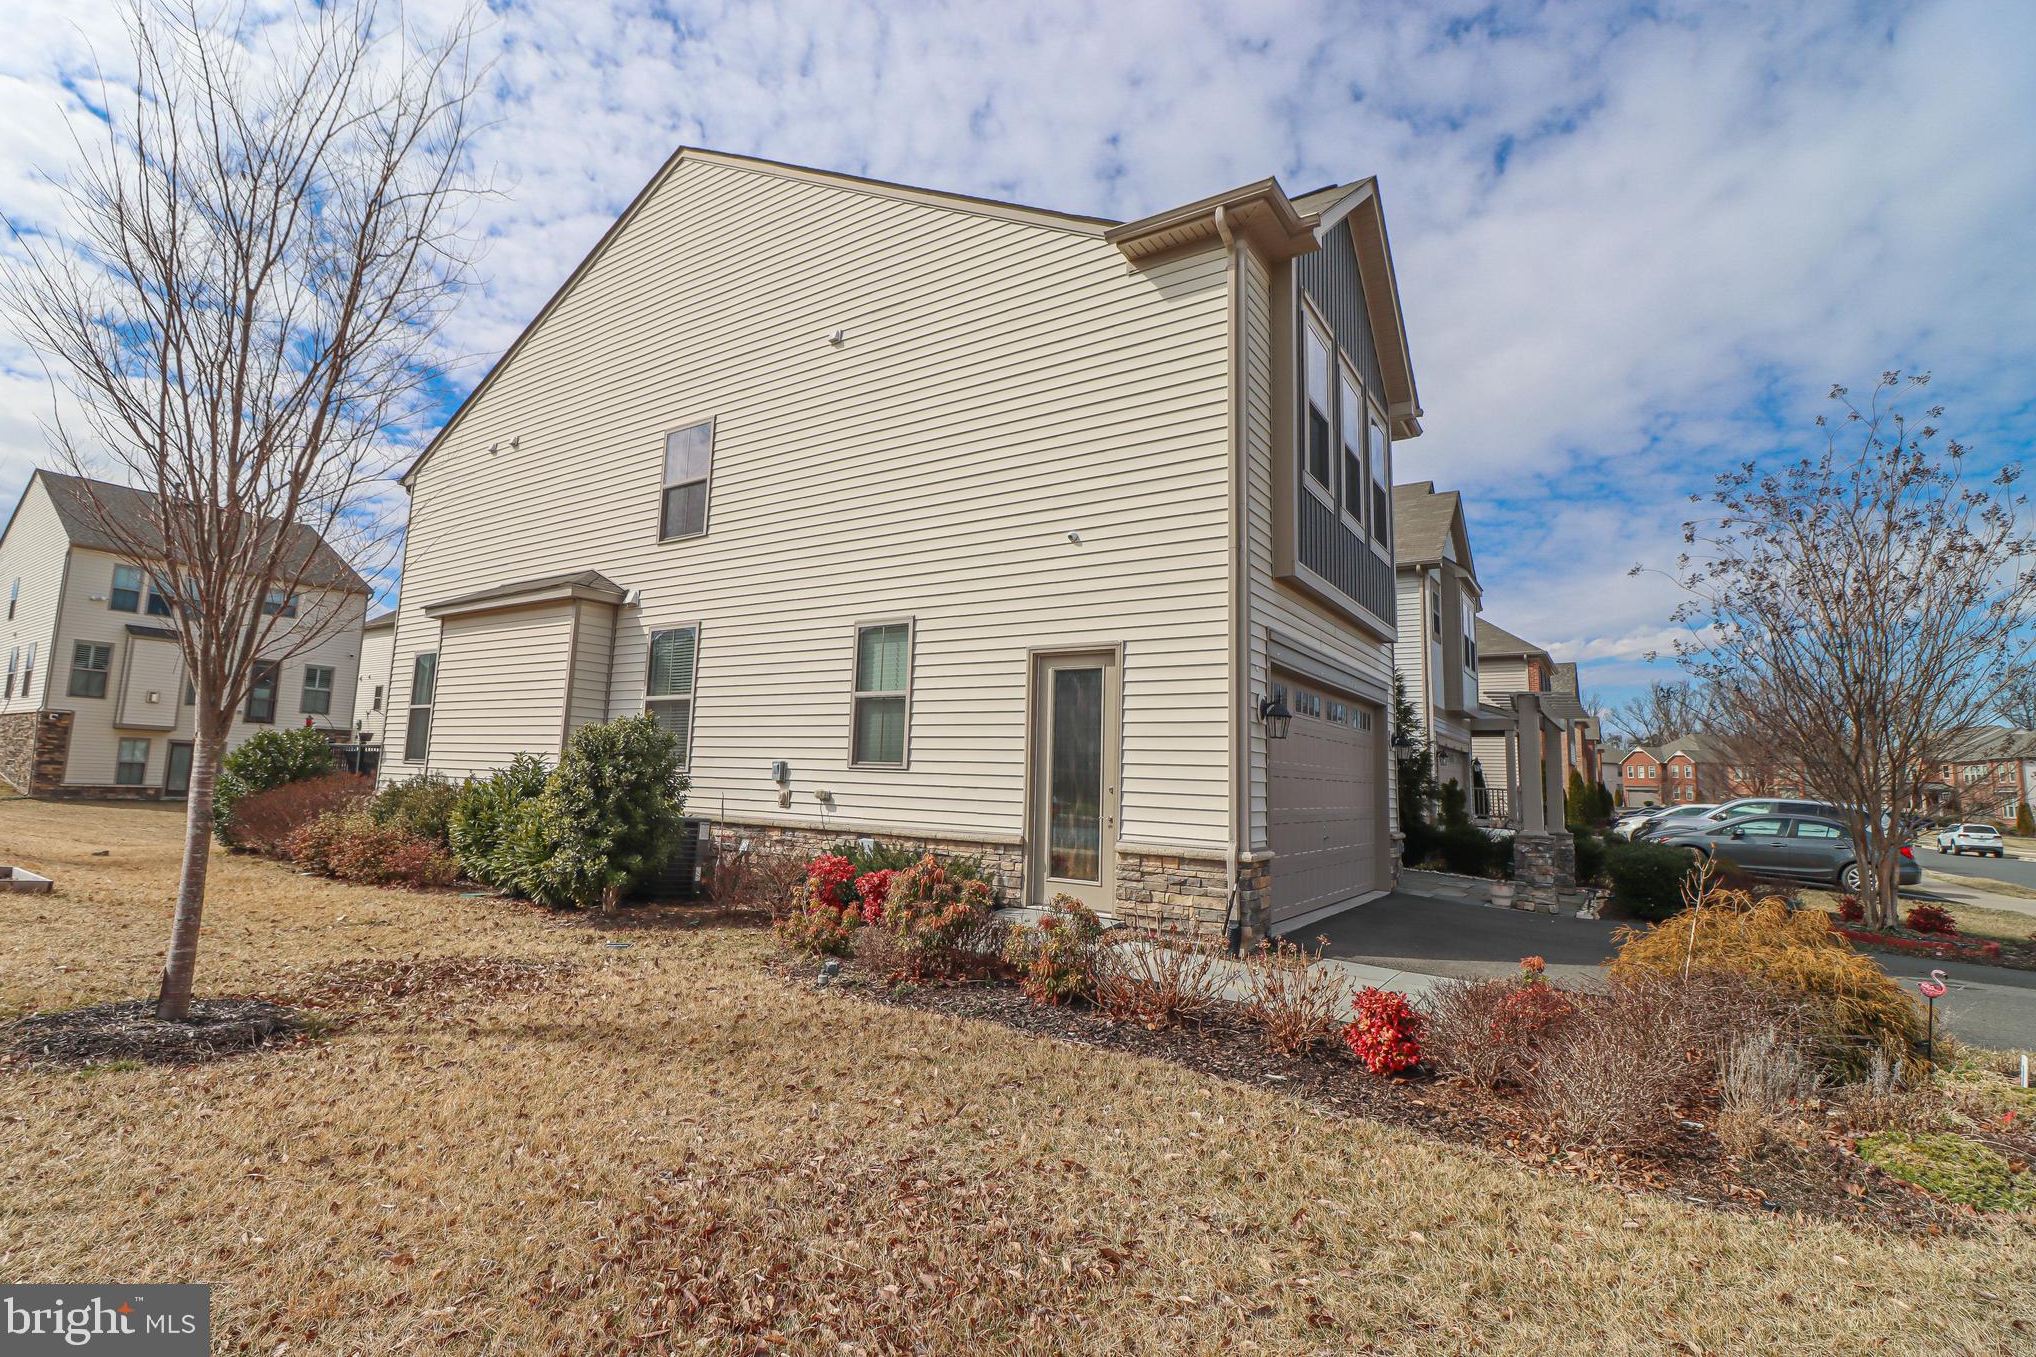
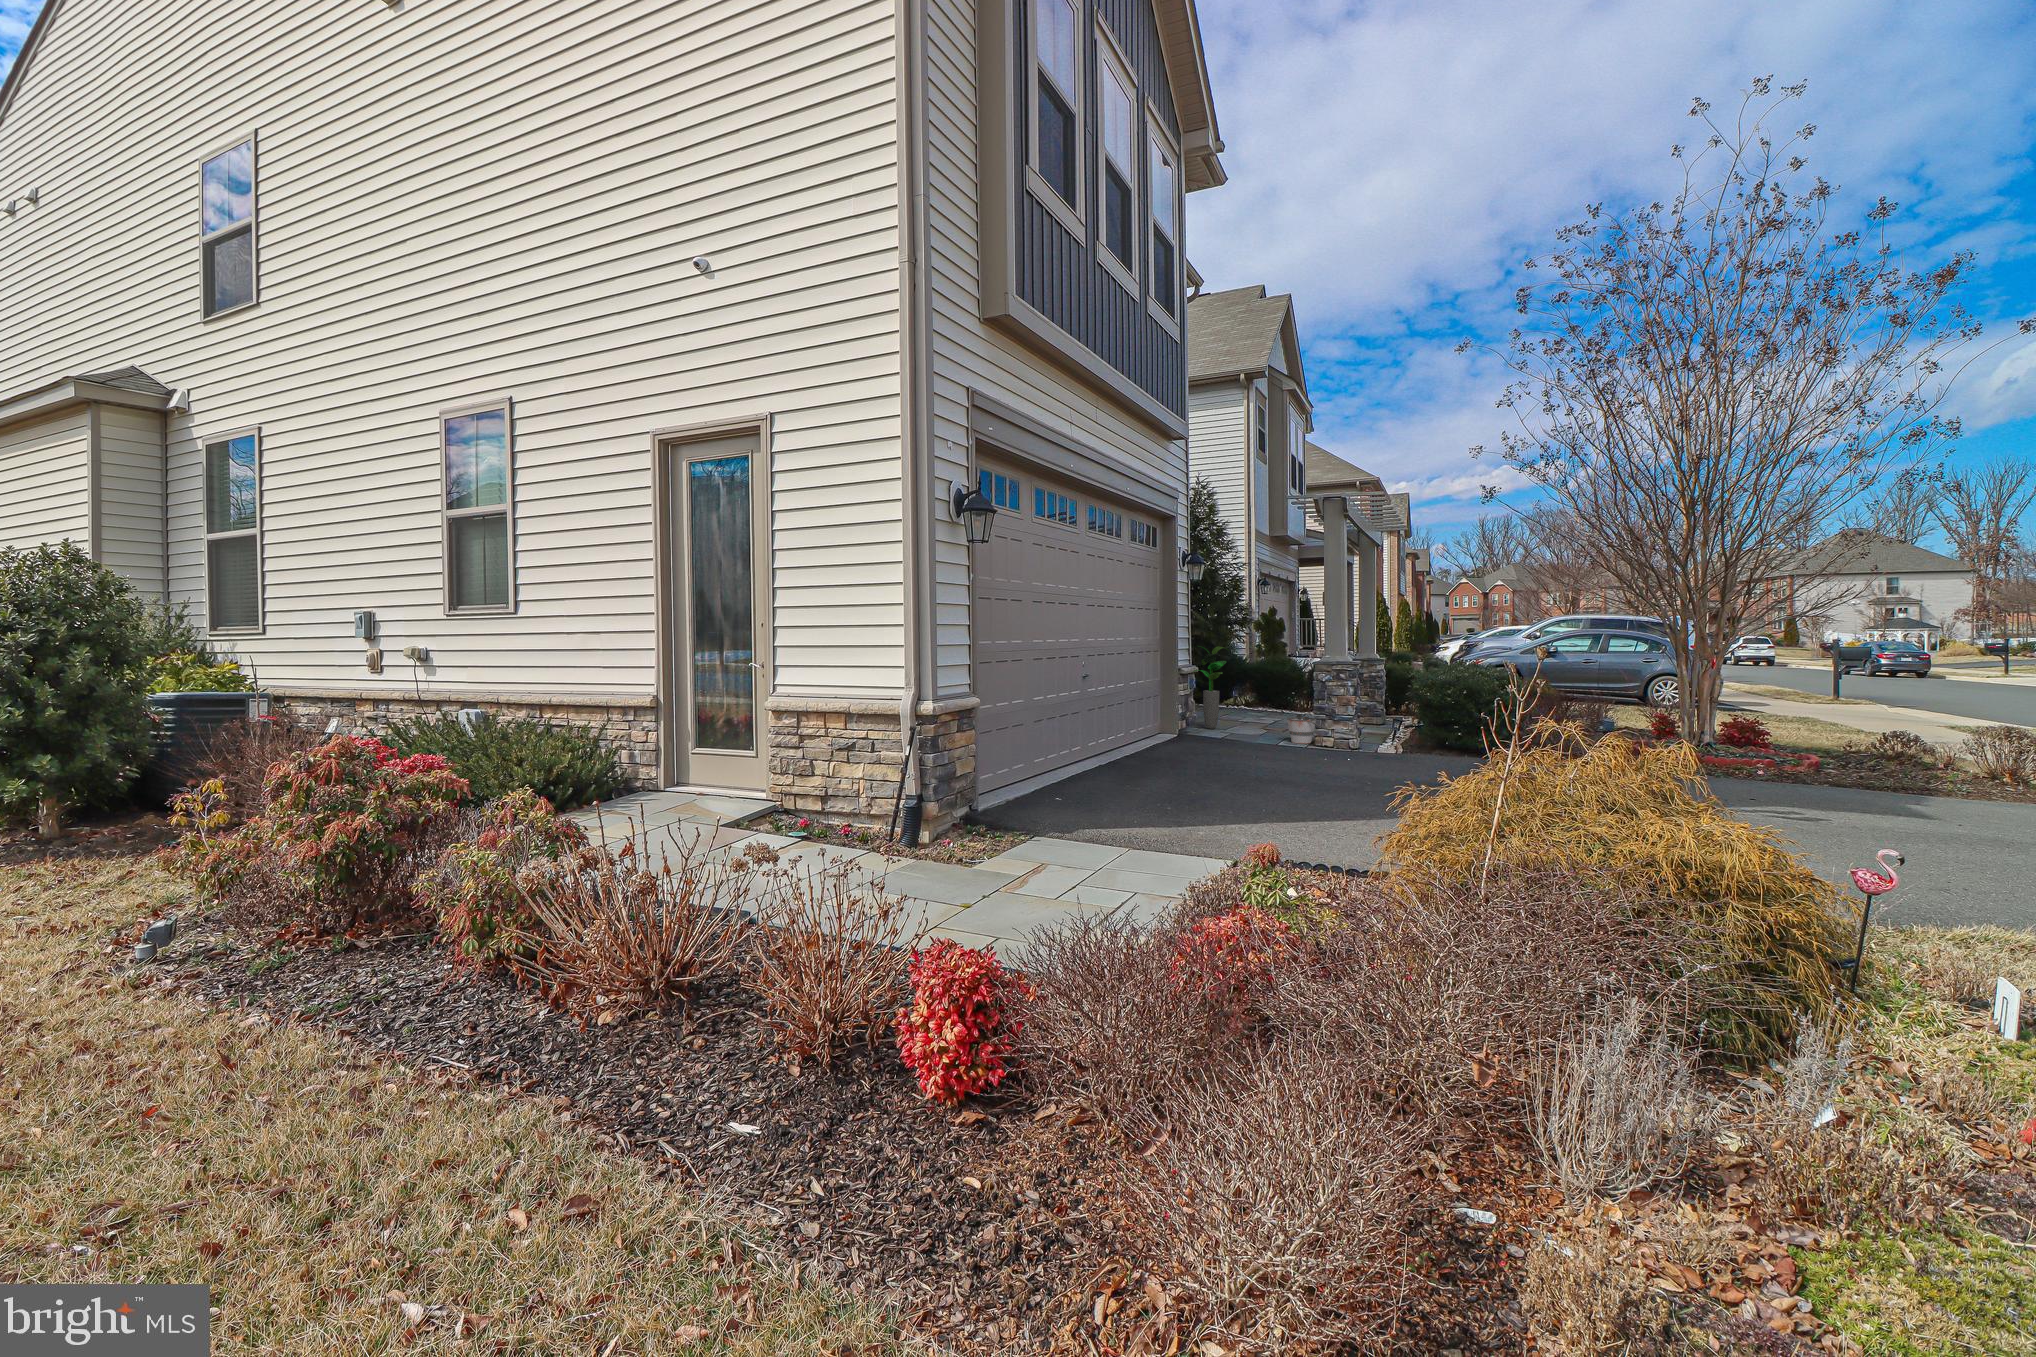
potted plant: none [1397,815,1431,889] -> present [1193,646,1229,729]

